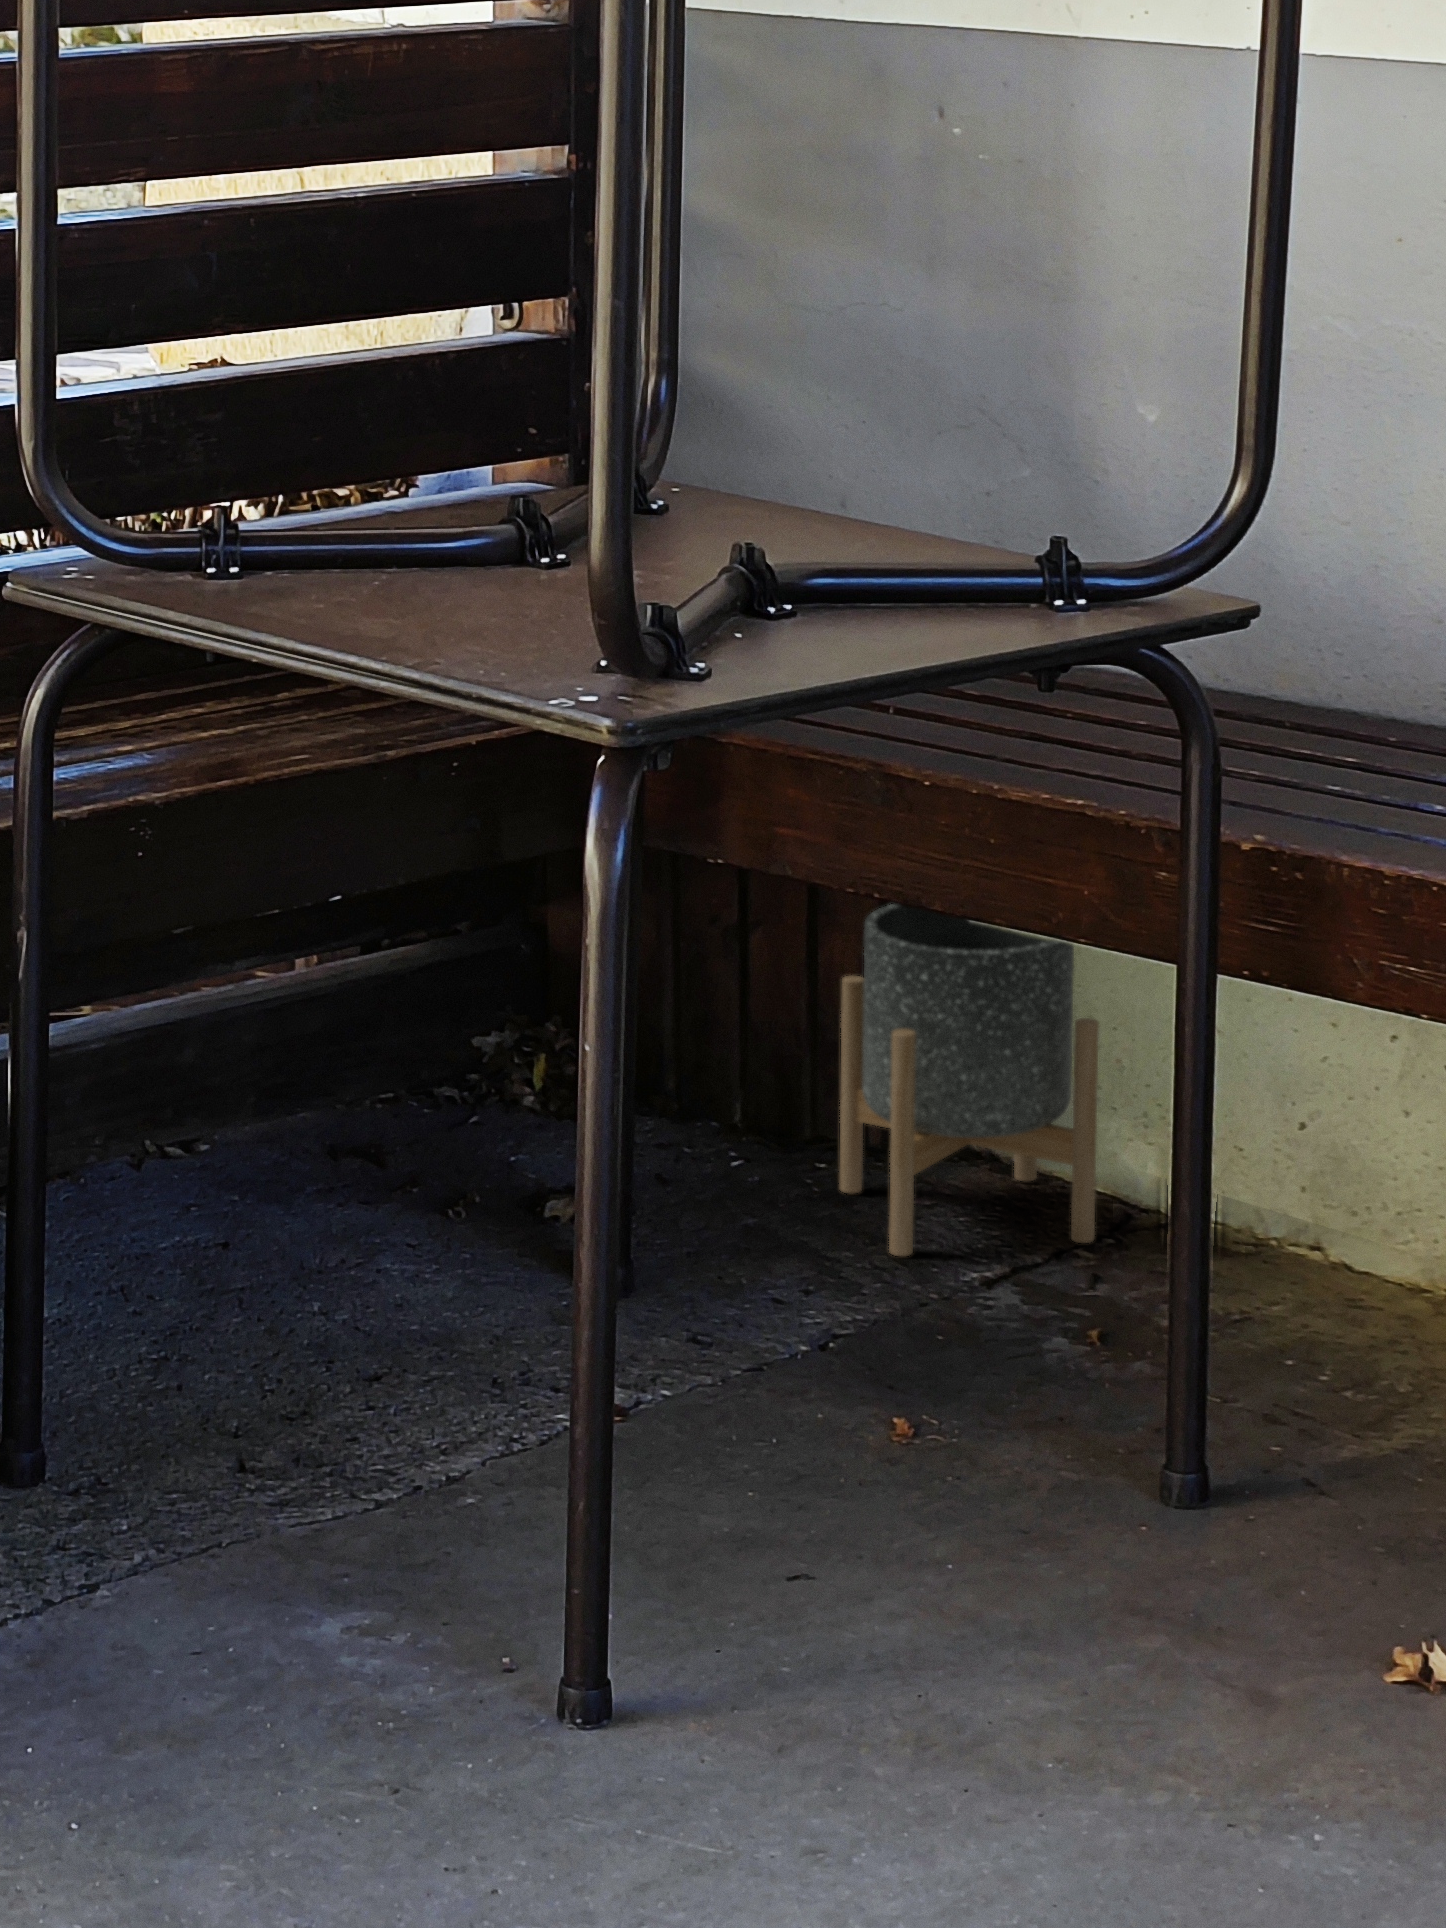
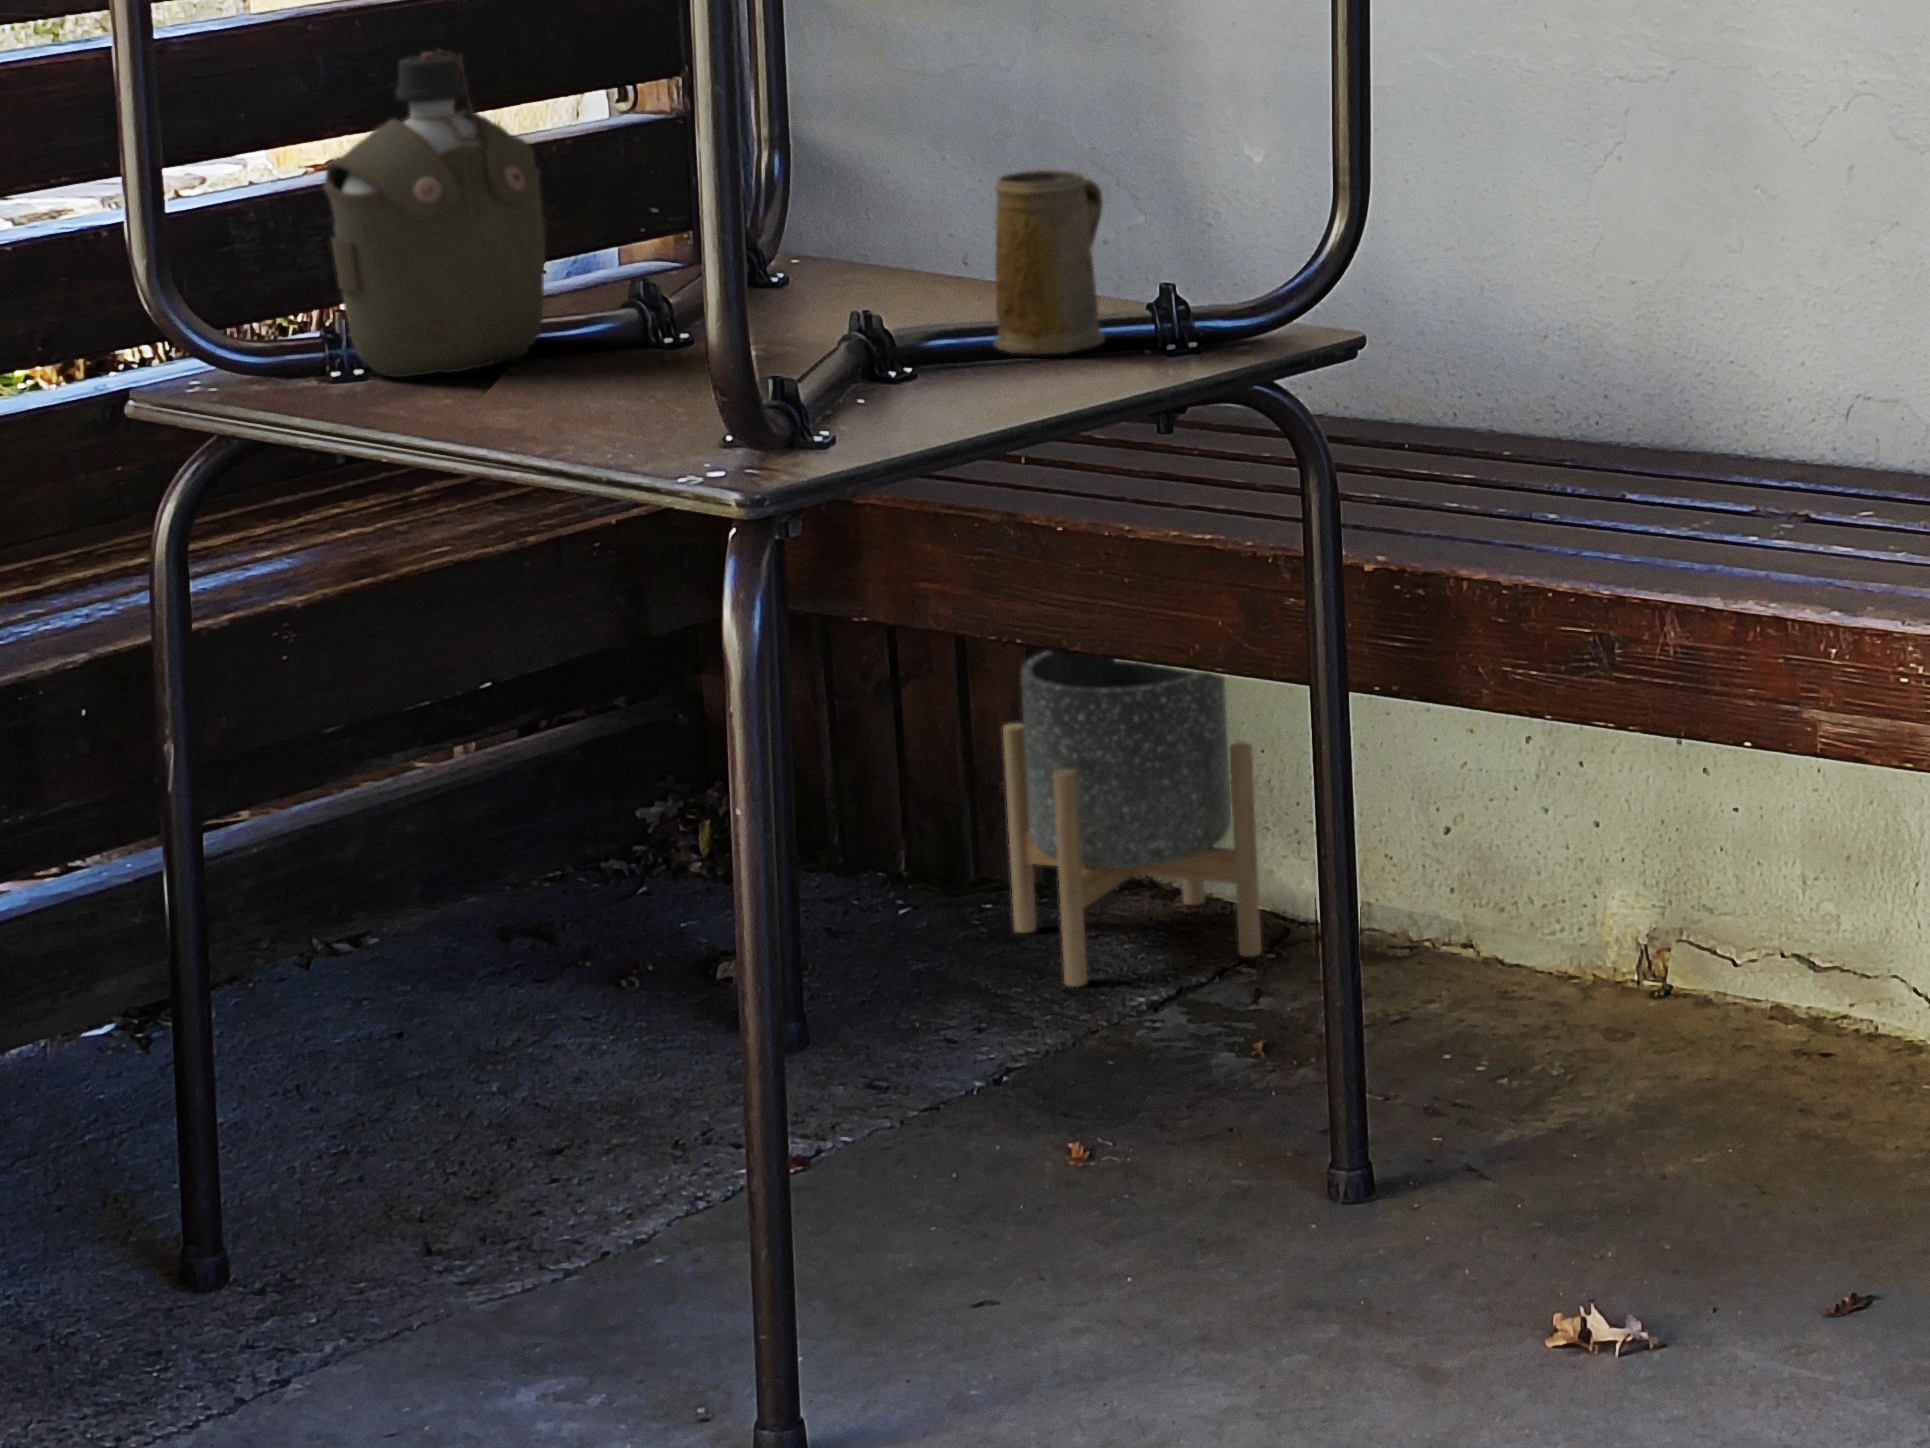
water bottle: none [211,245,427,575] -> present [323,50,546,377]
mug: none [870,407,992,599] -> present [994,170,1105,354]

